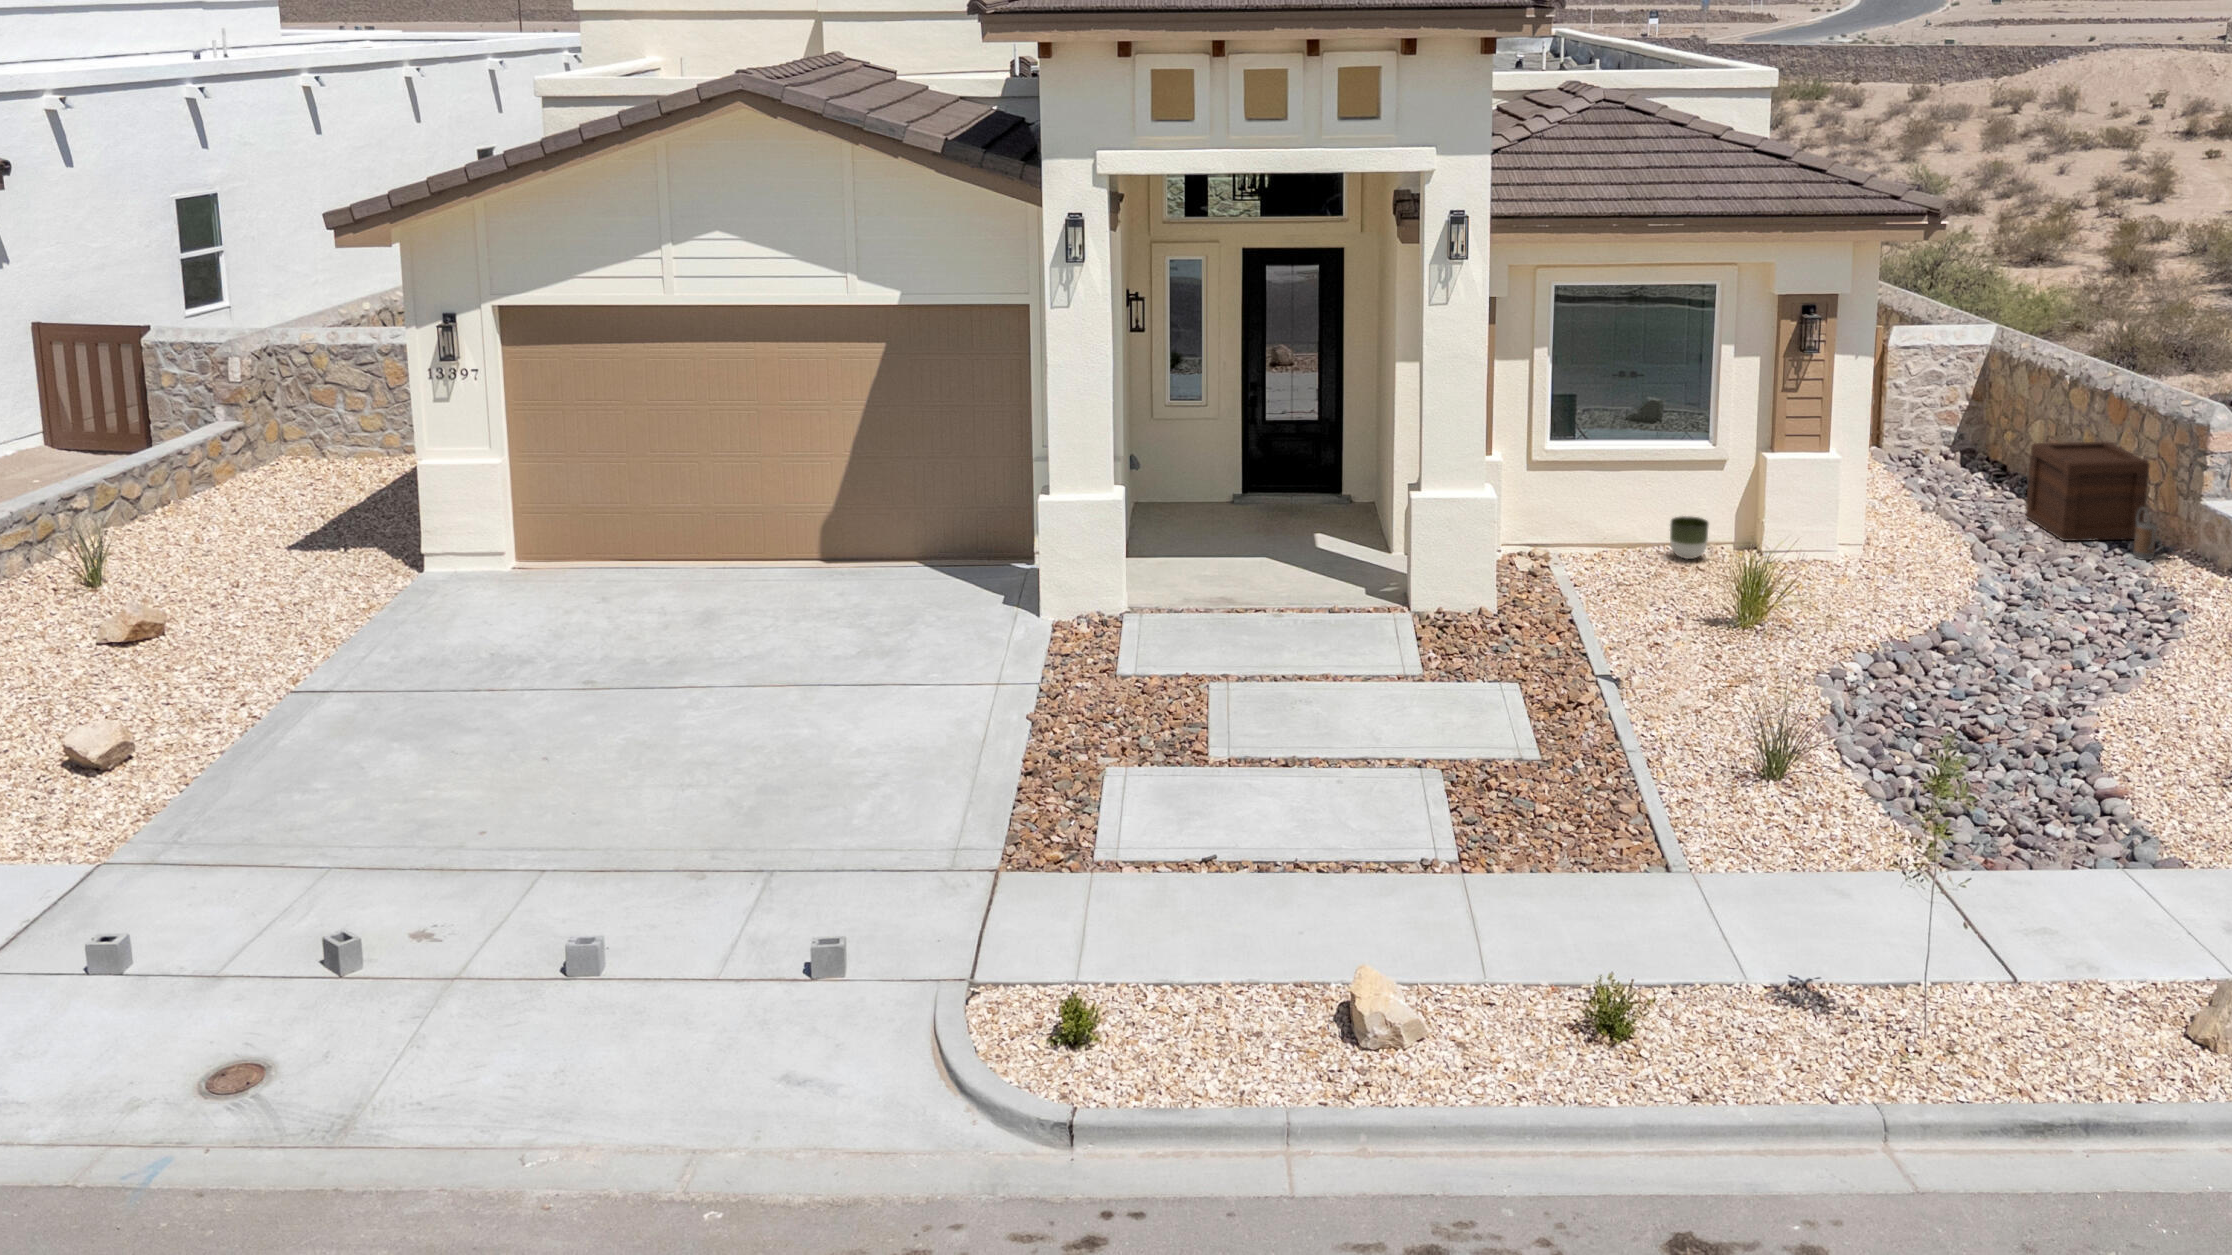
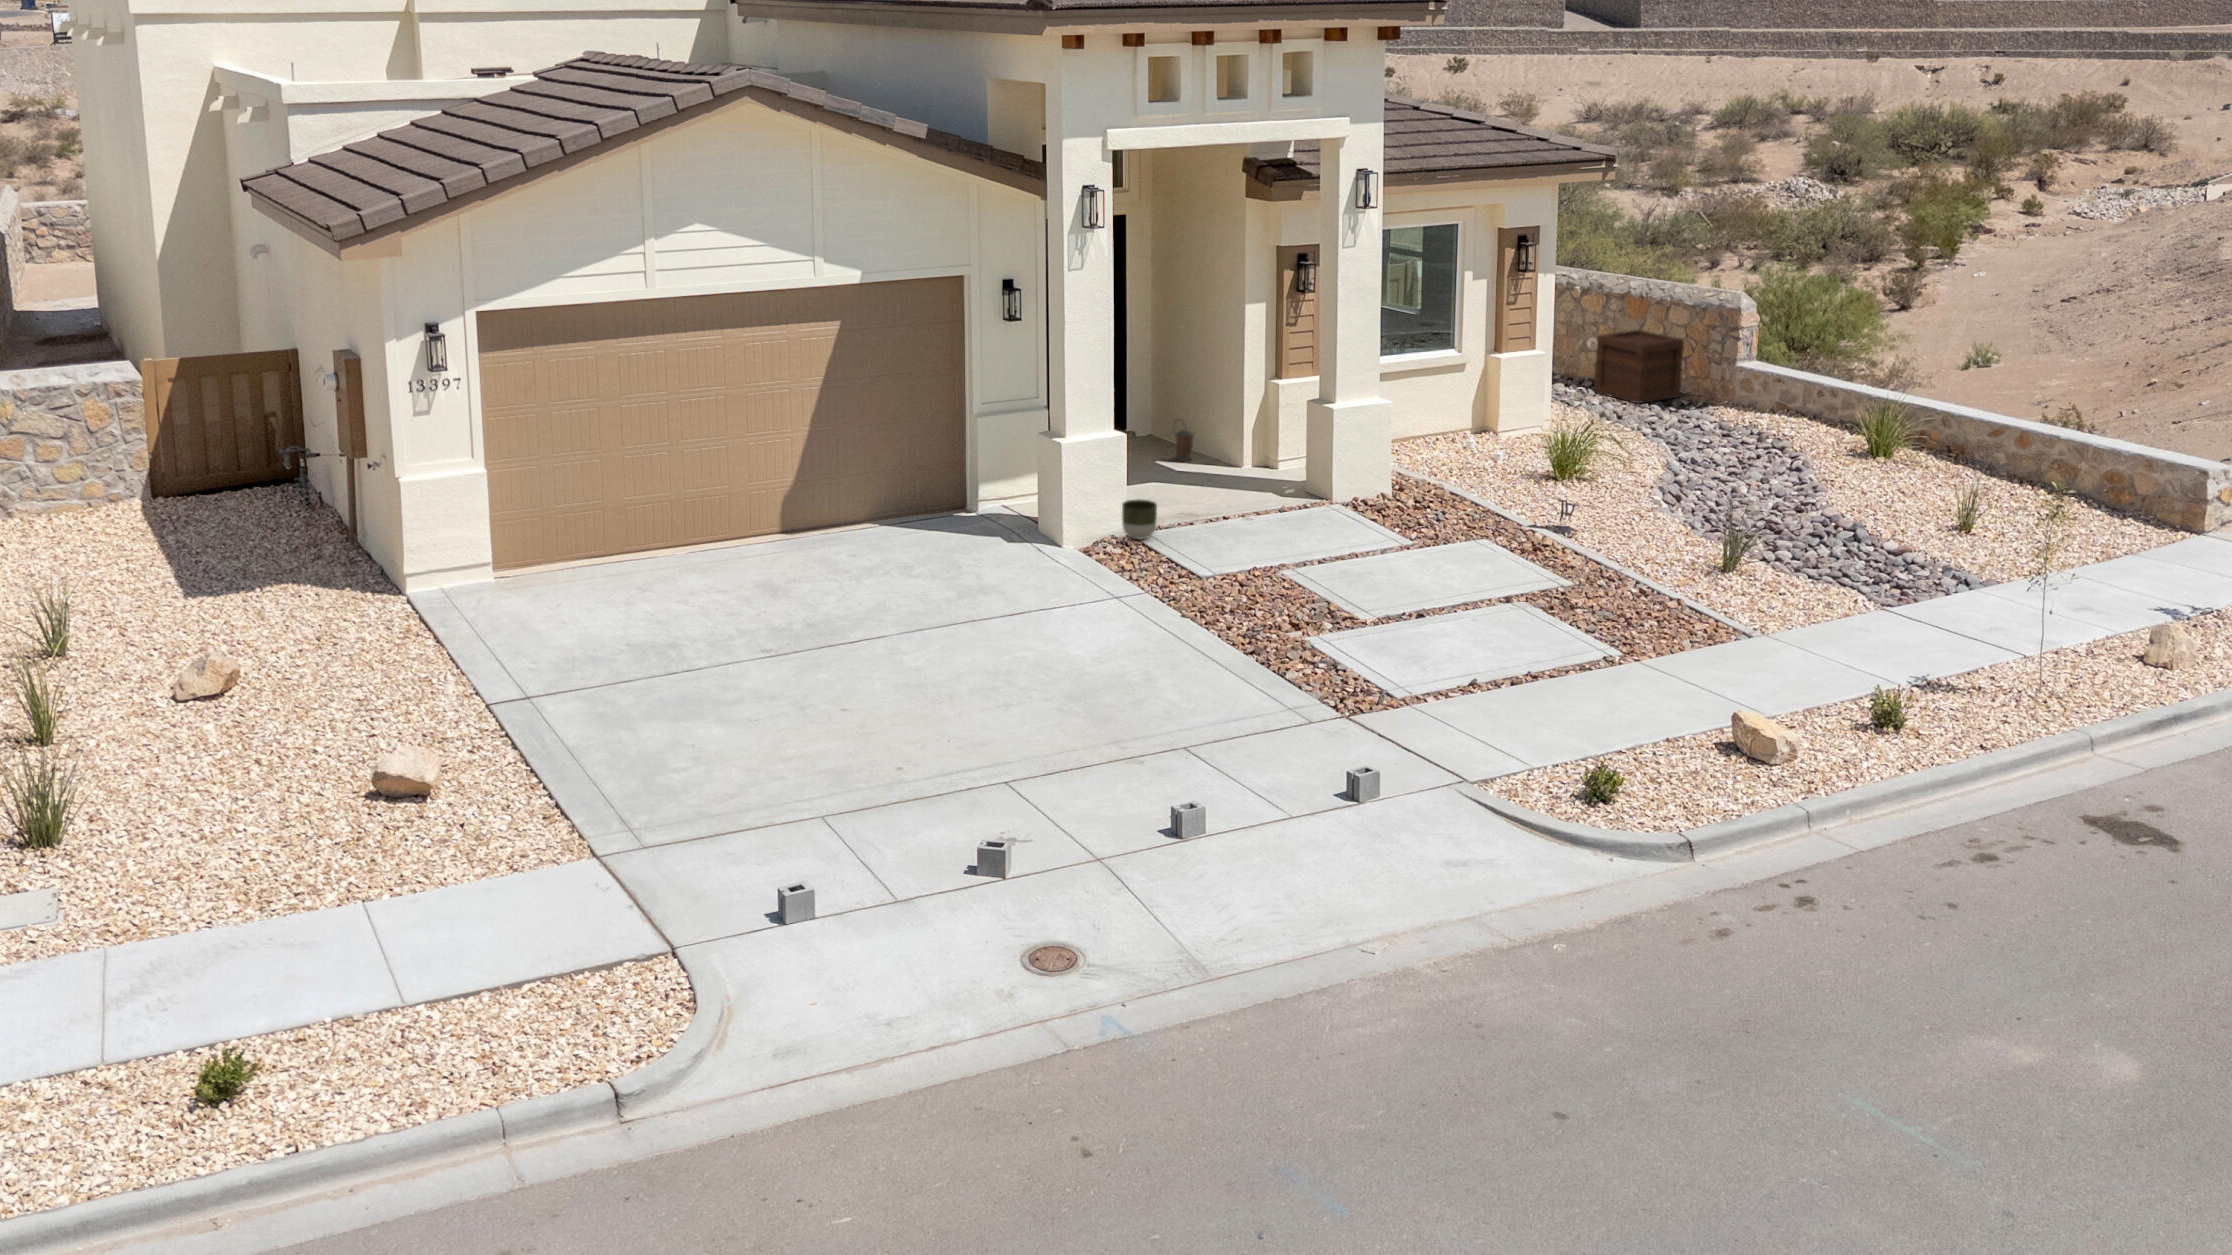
watering can: present [2133,507,2158,560] -> present [1173,420,1194,461]
planter: present [1670,516,1709,559] -> present [1122,499,1157,539]

